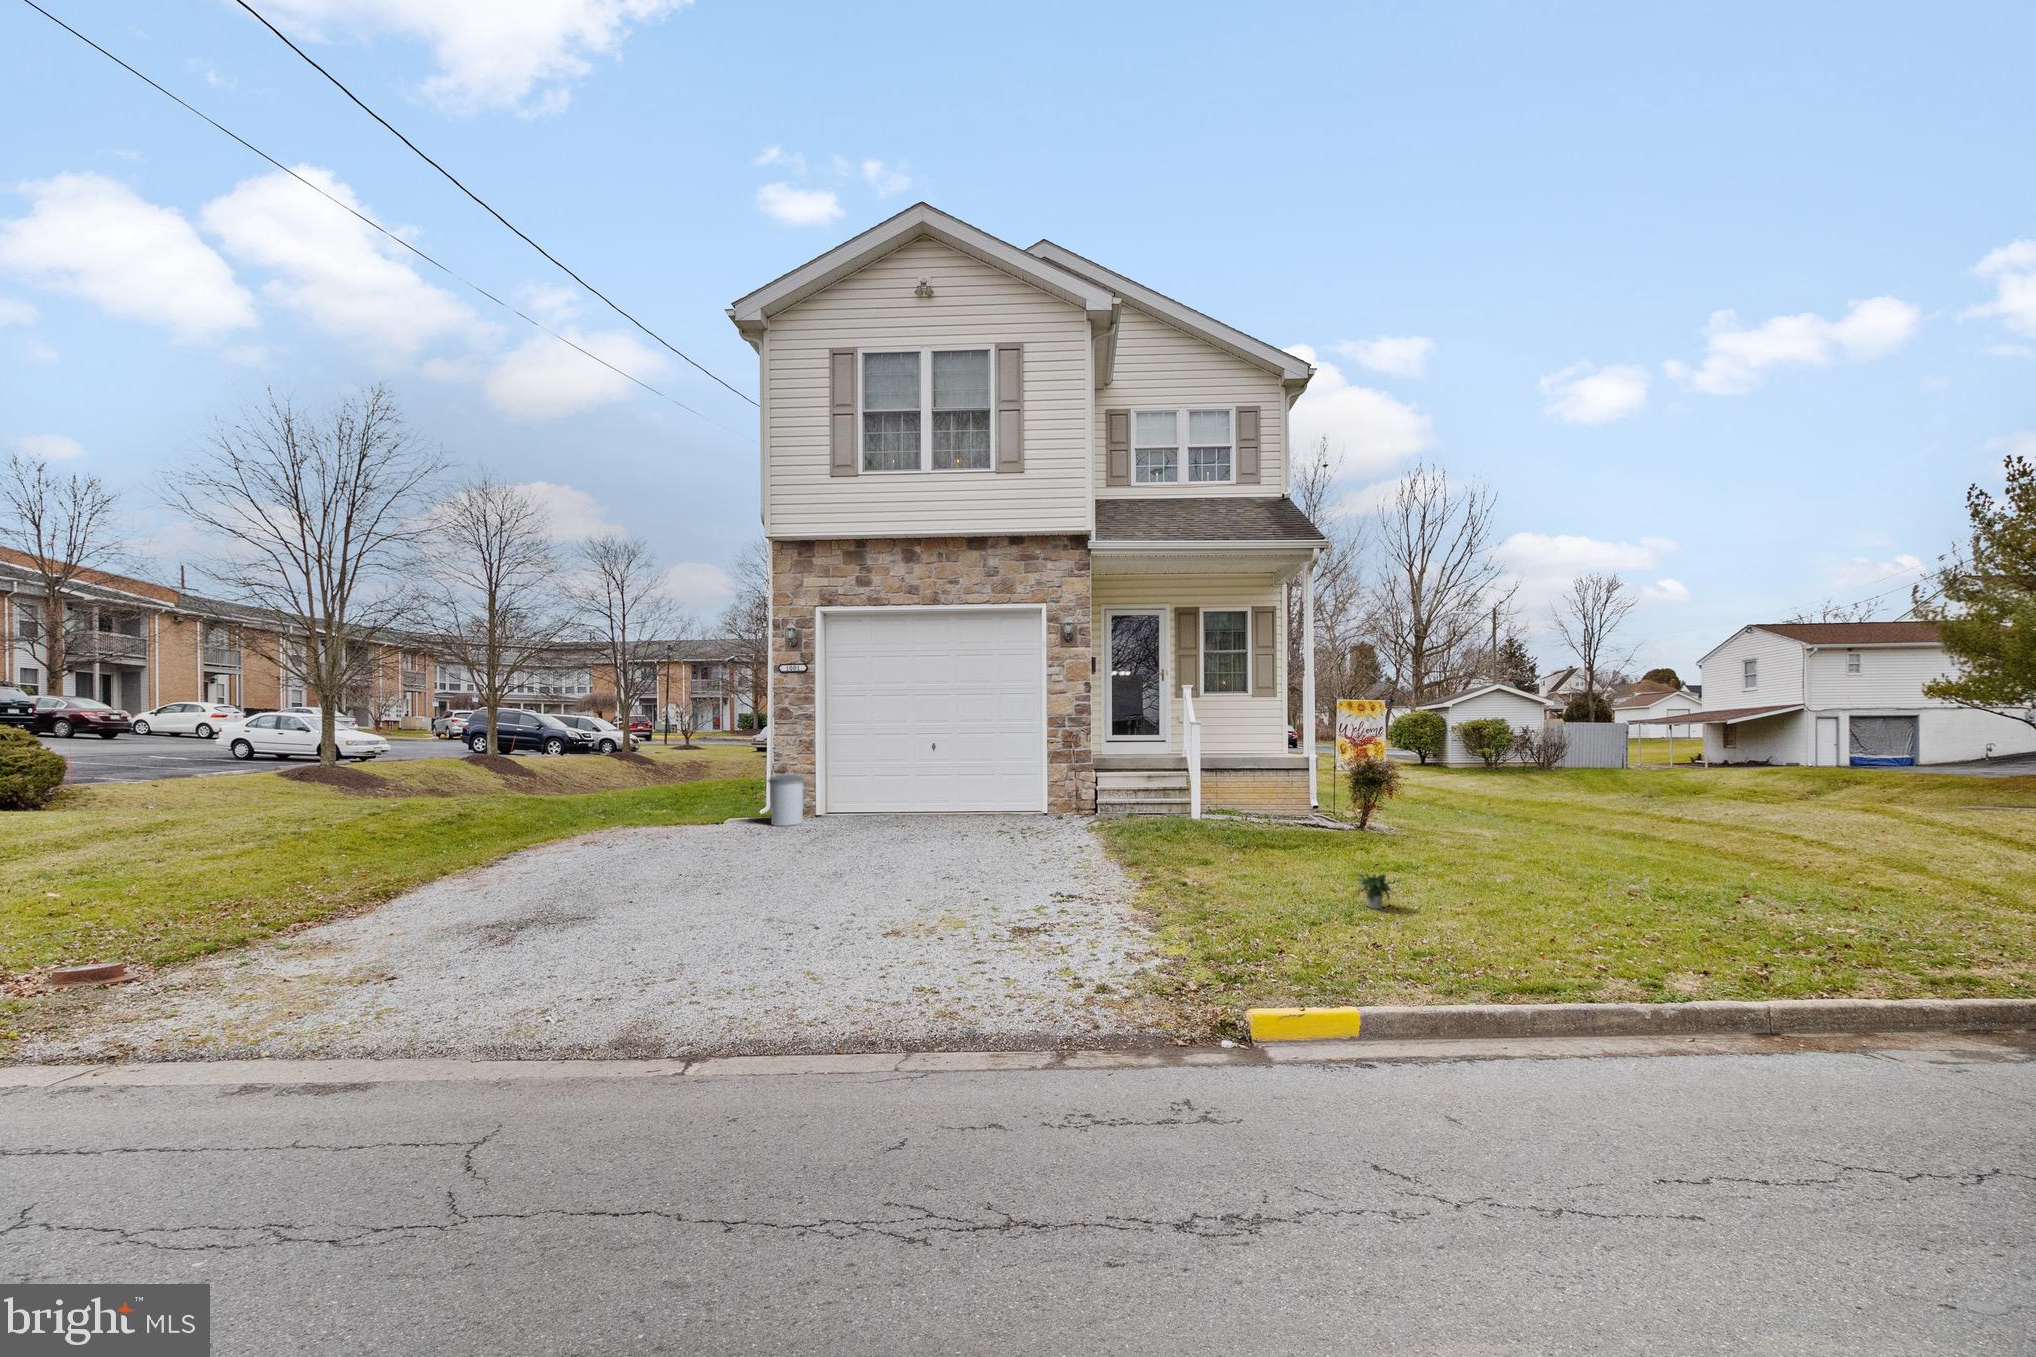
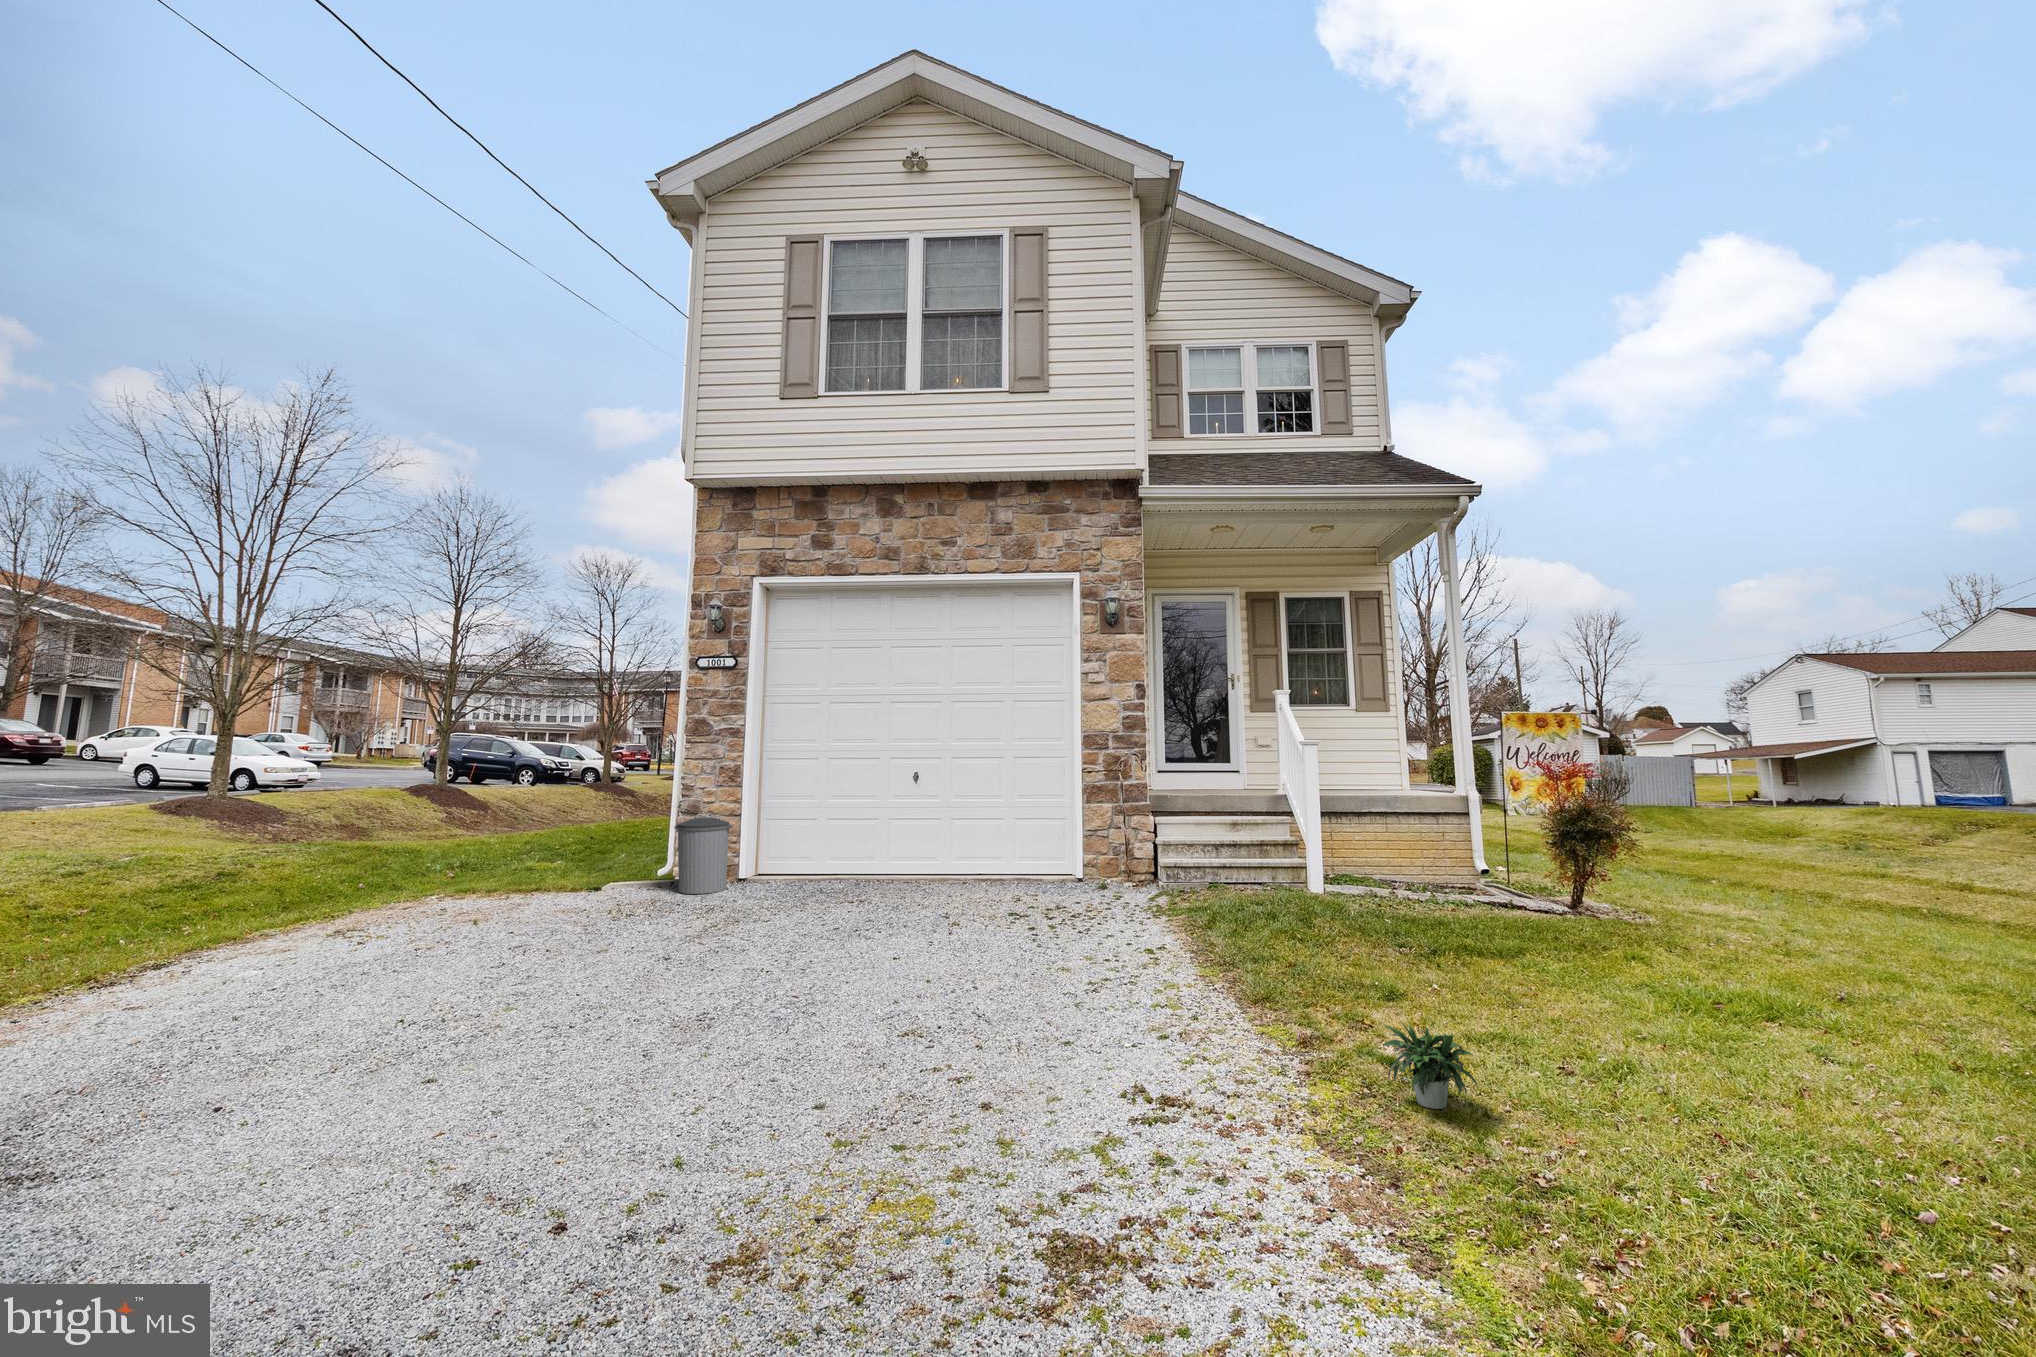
potted plant: present [1357,873,1392,909] -> present [1364,1021,1478,1109]

